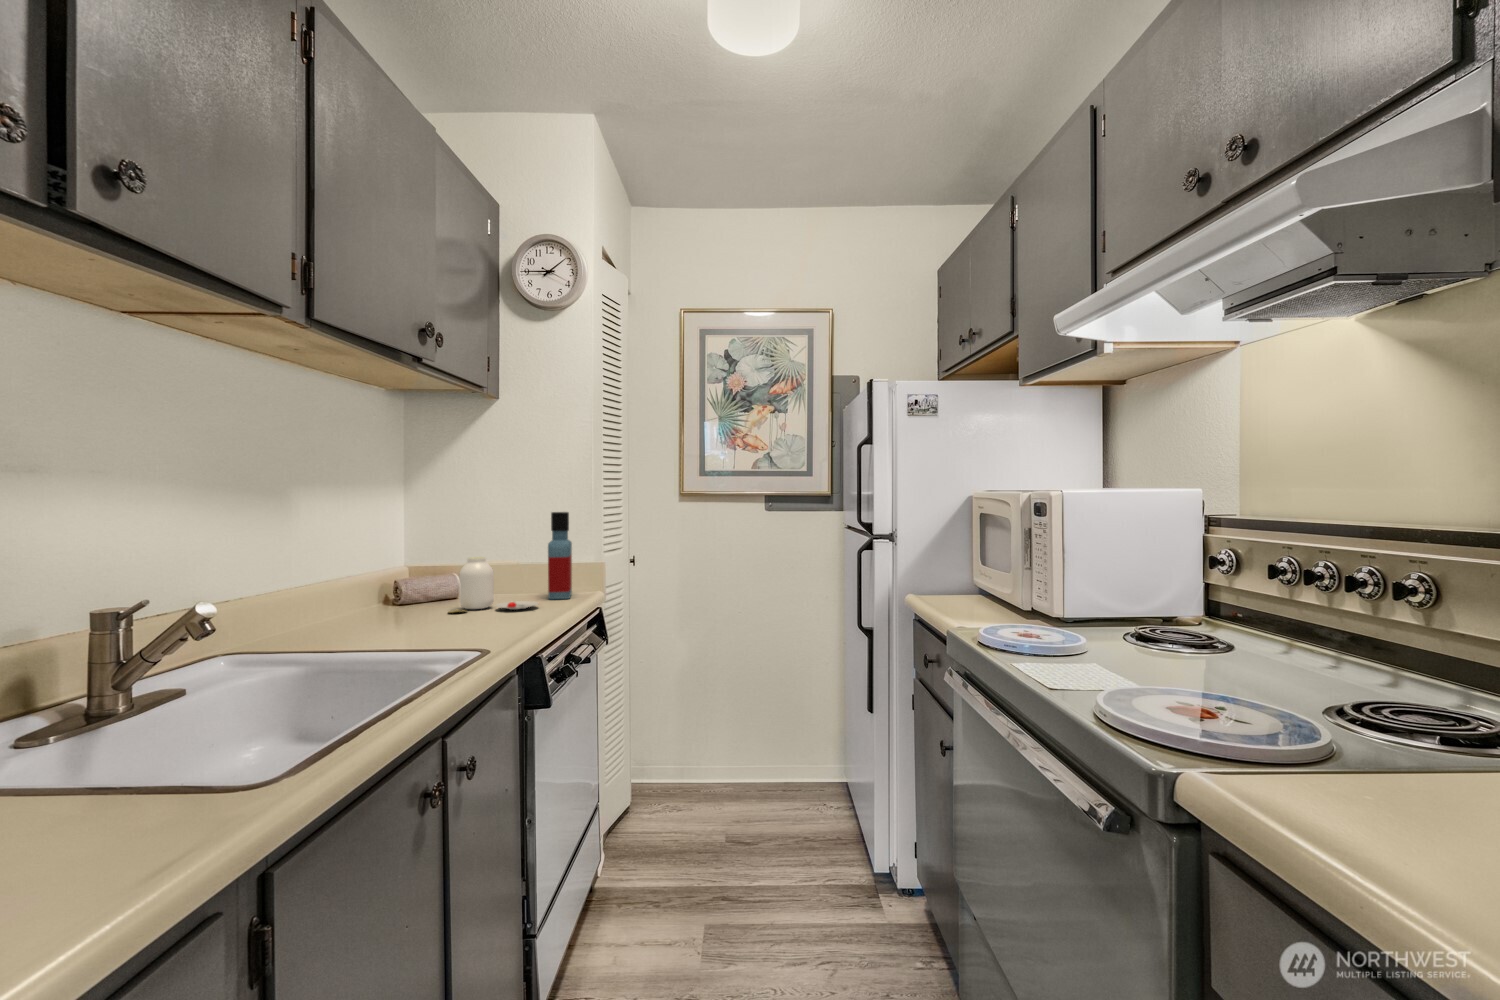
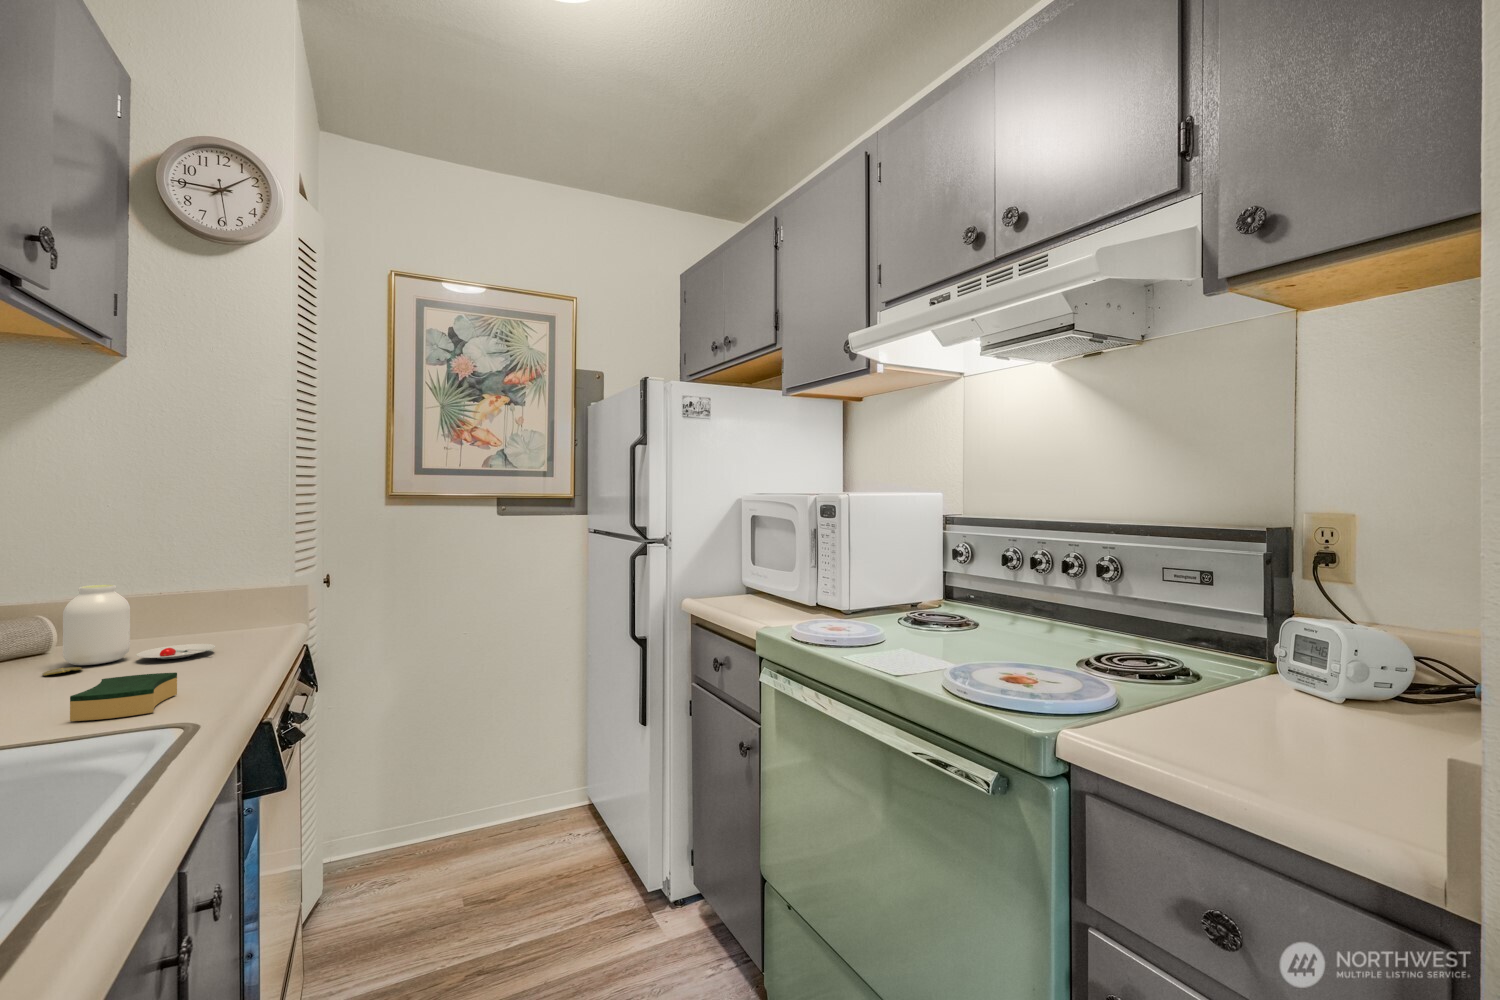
bottle: present [548,512,572,599] -> none [219,517,258,638]
sponge: none [443,616,500,640] -> present [70,673,177,721]

